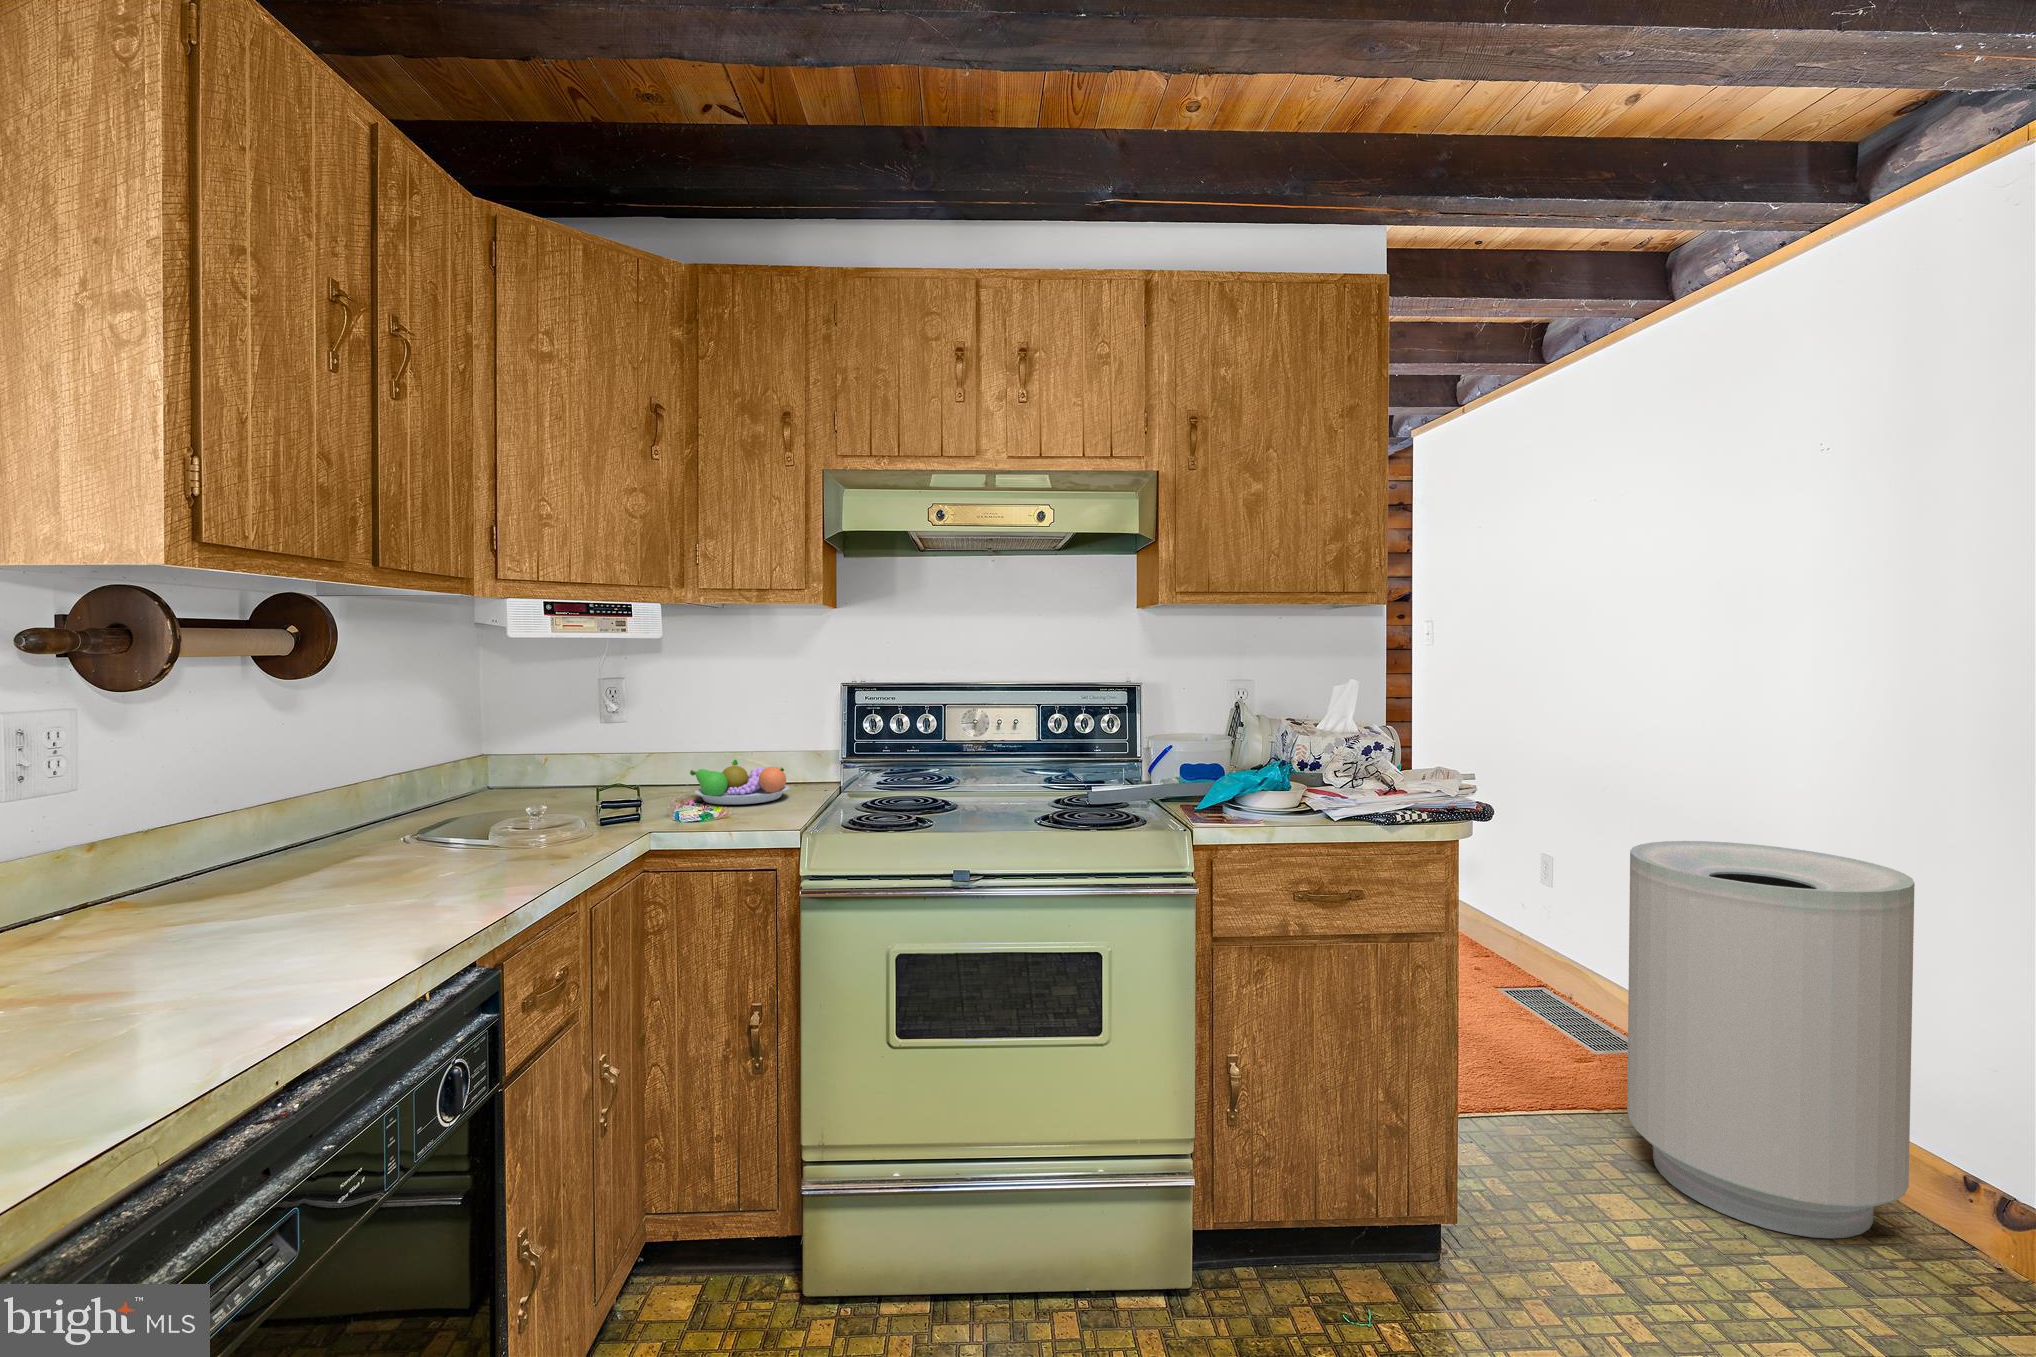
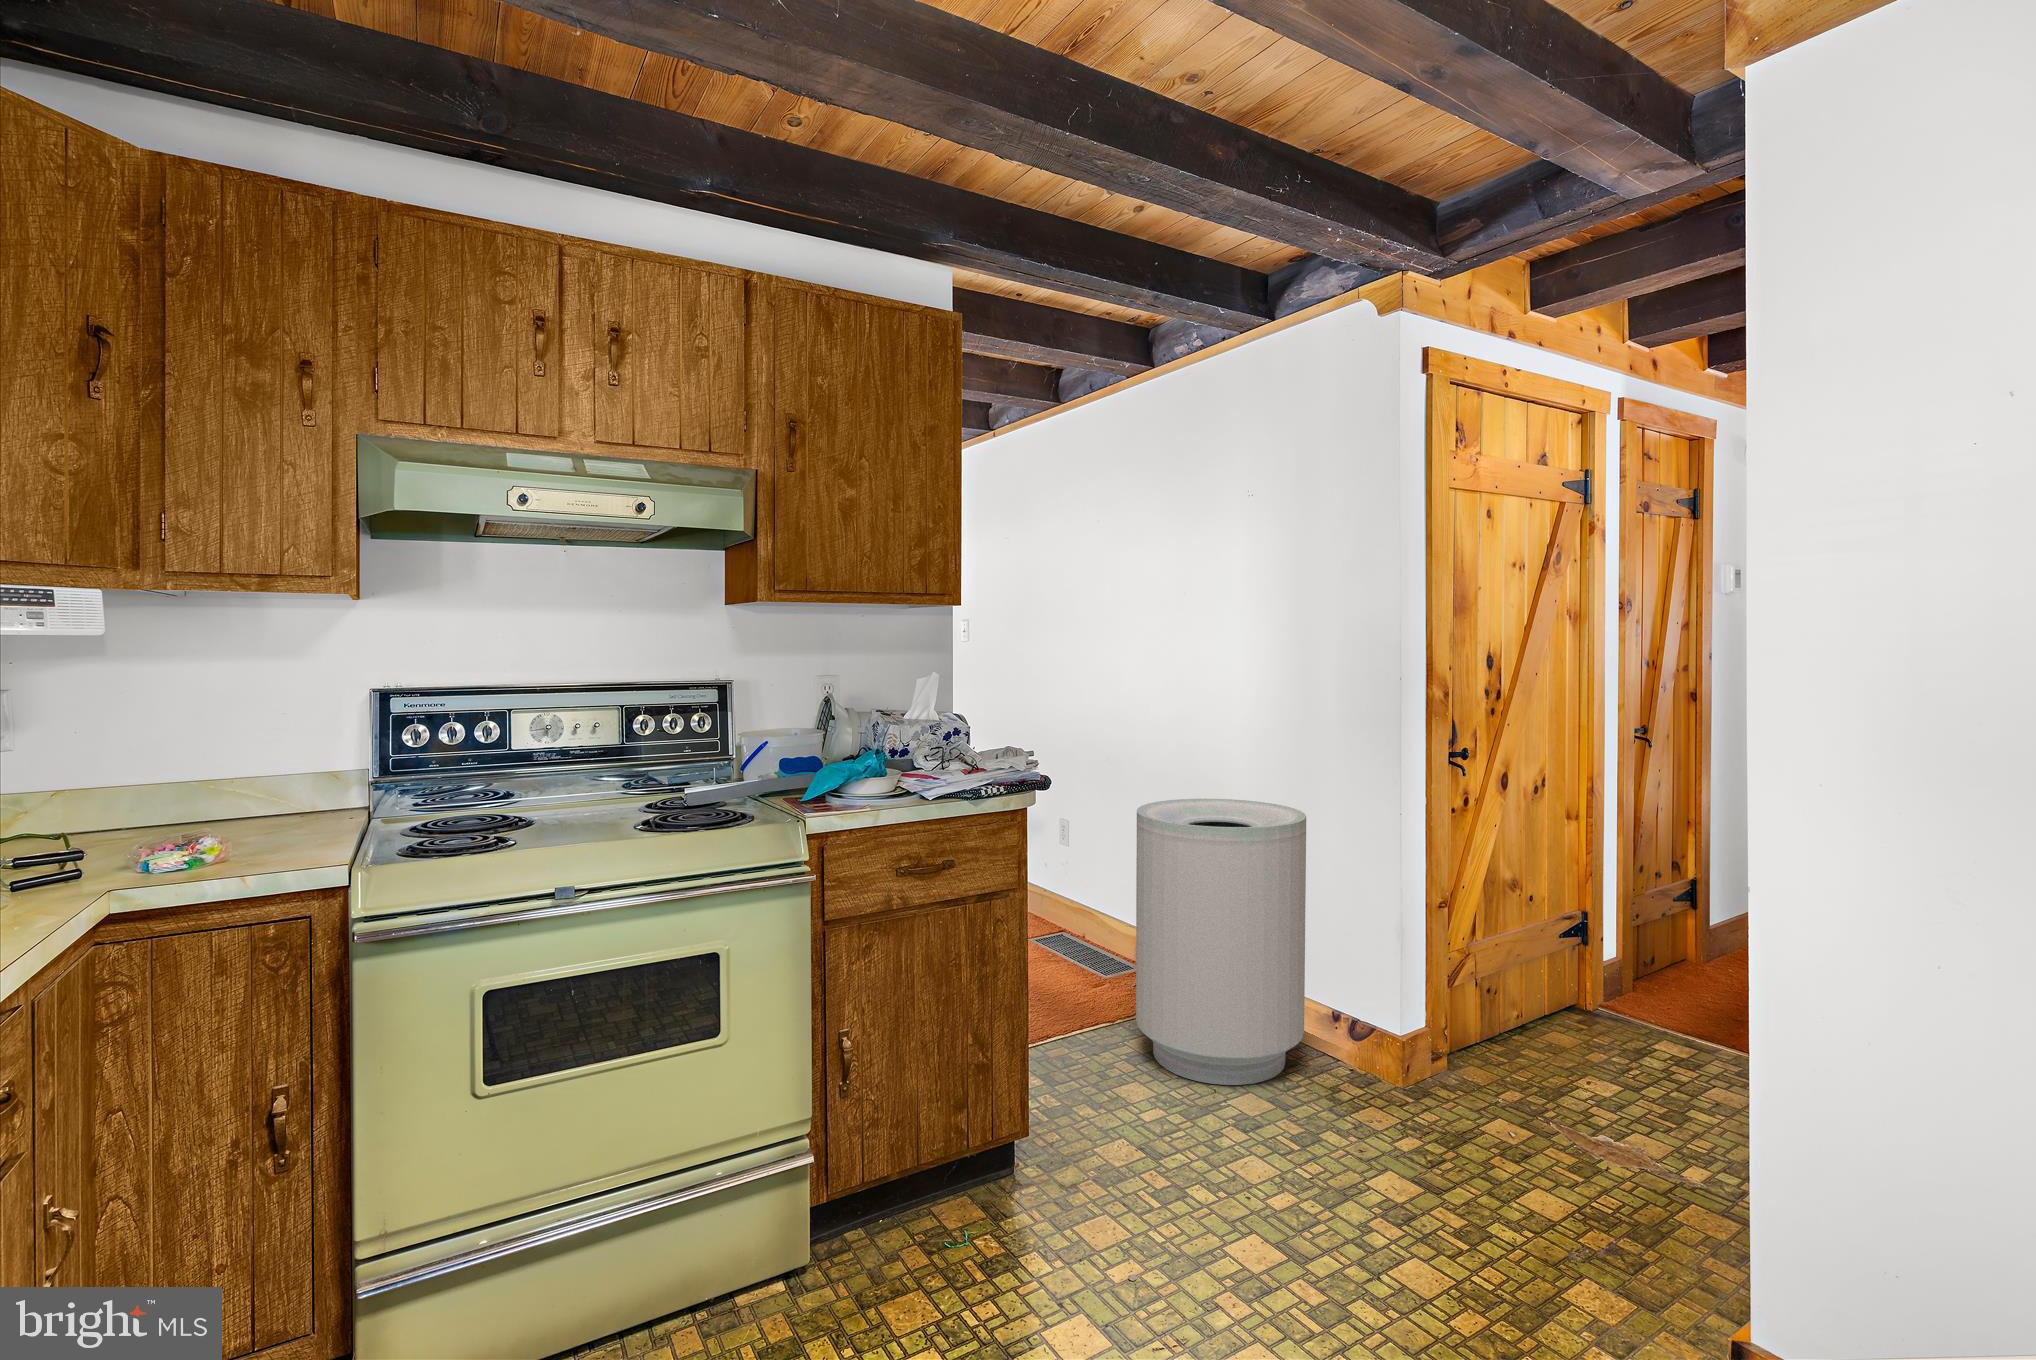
fruit bowl: present [690,760,789,805] -> none [136,787,298,845]

